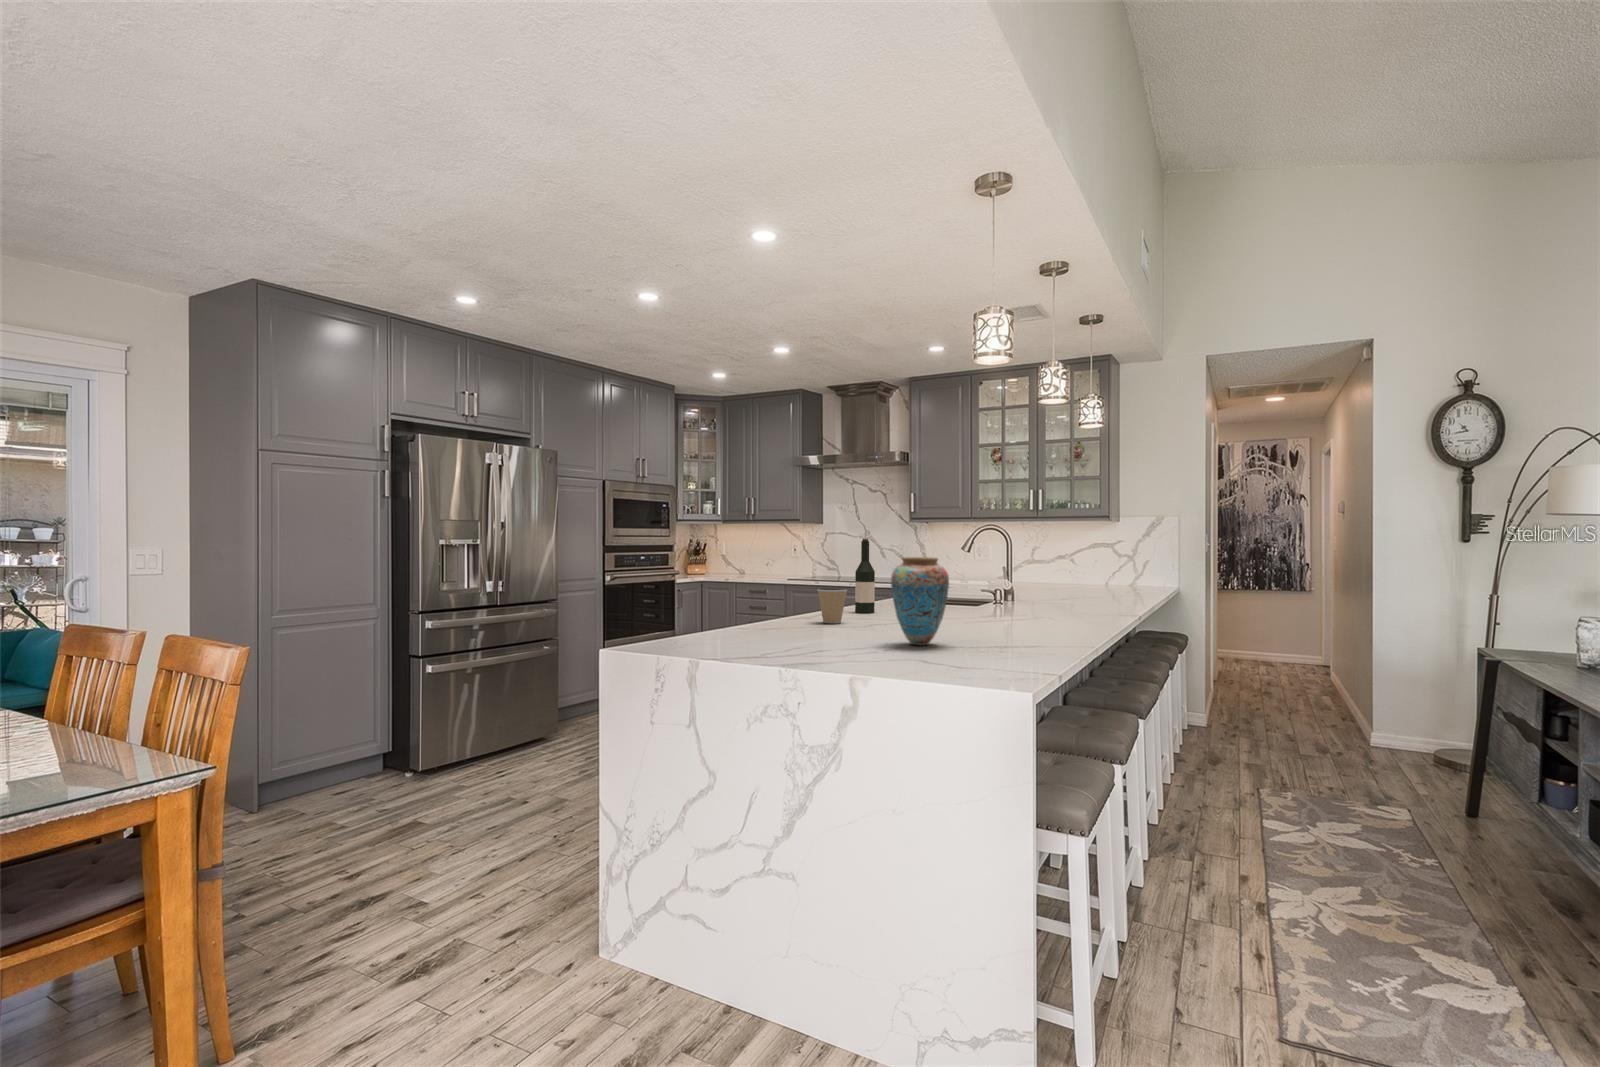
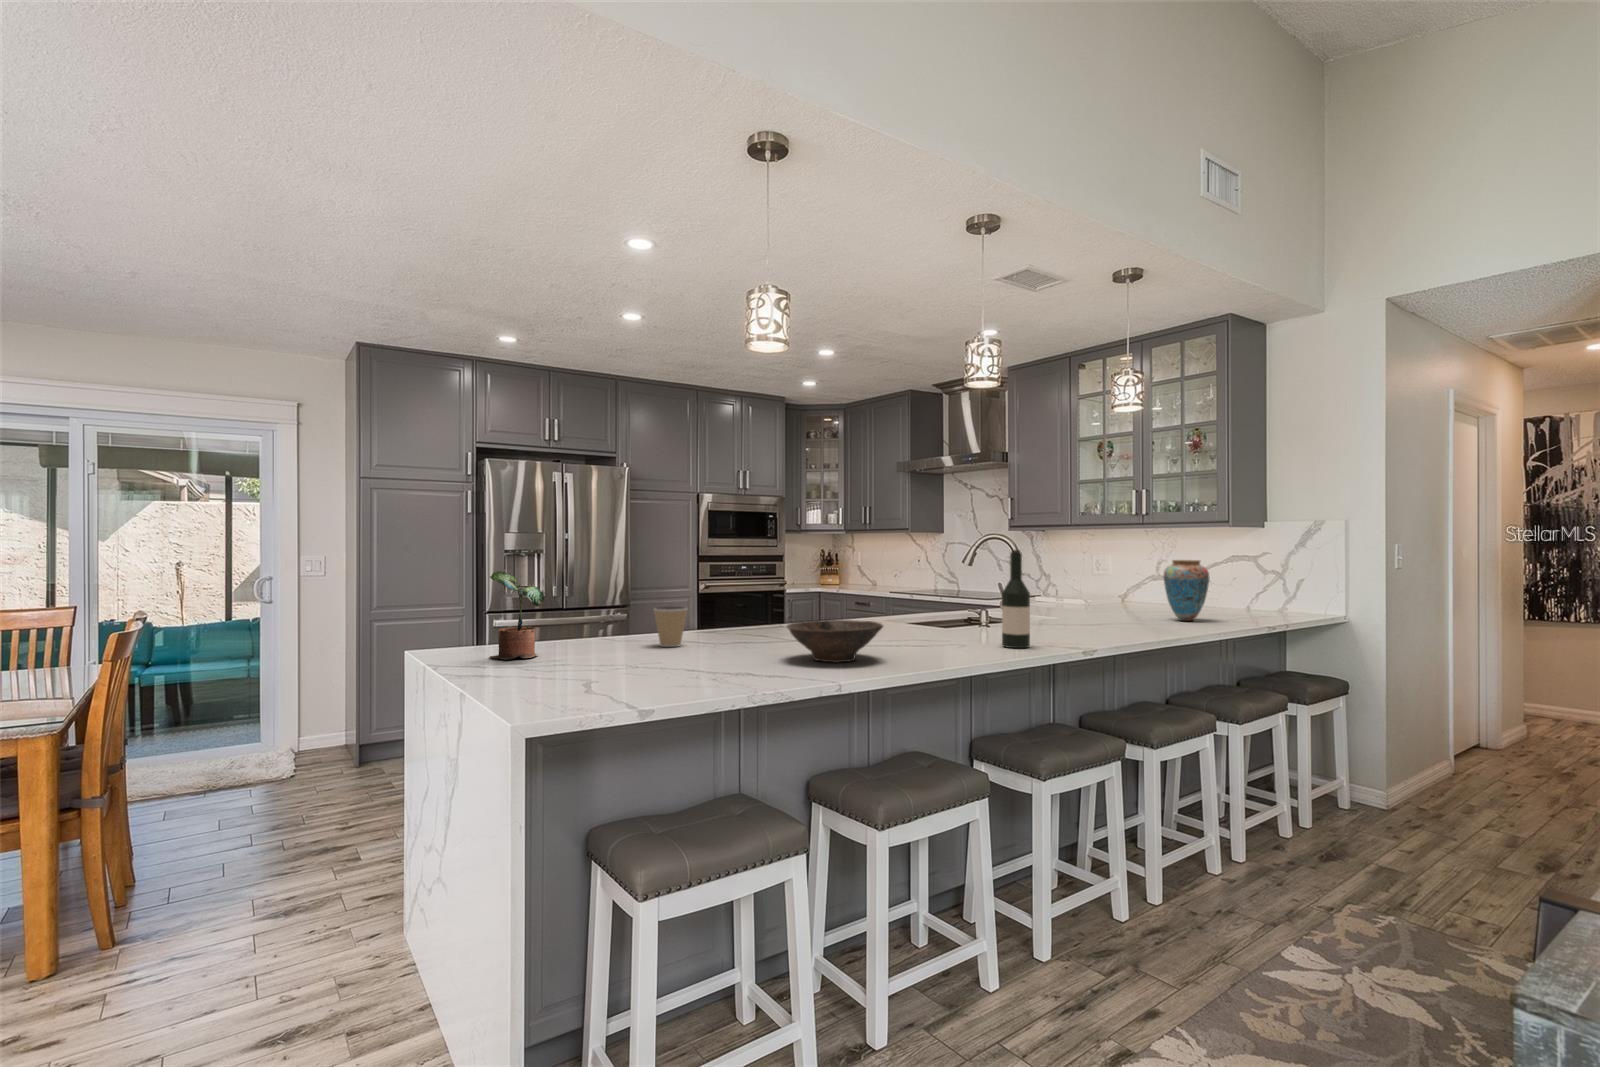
wine bottle: present [855,539,875,613] -> present [1002,550,1030,648]
potted plant: none [727,557,794,638] -> present [489,571,544,660]
vase: present [891,557,949,645] -> present [1164,560,1210,621]
bowl: none [960,593,1038,624] -> present [787,620,883,663]

